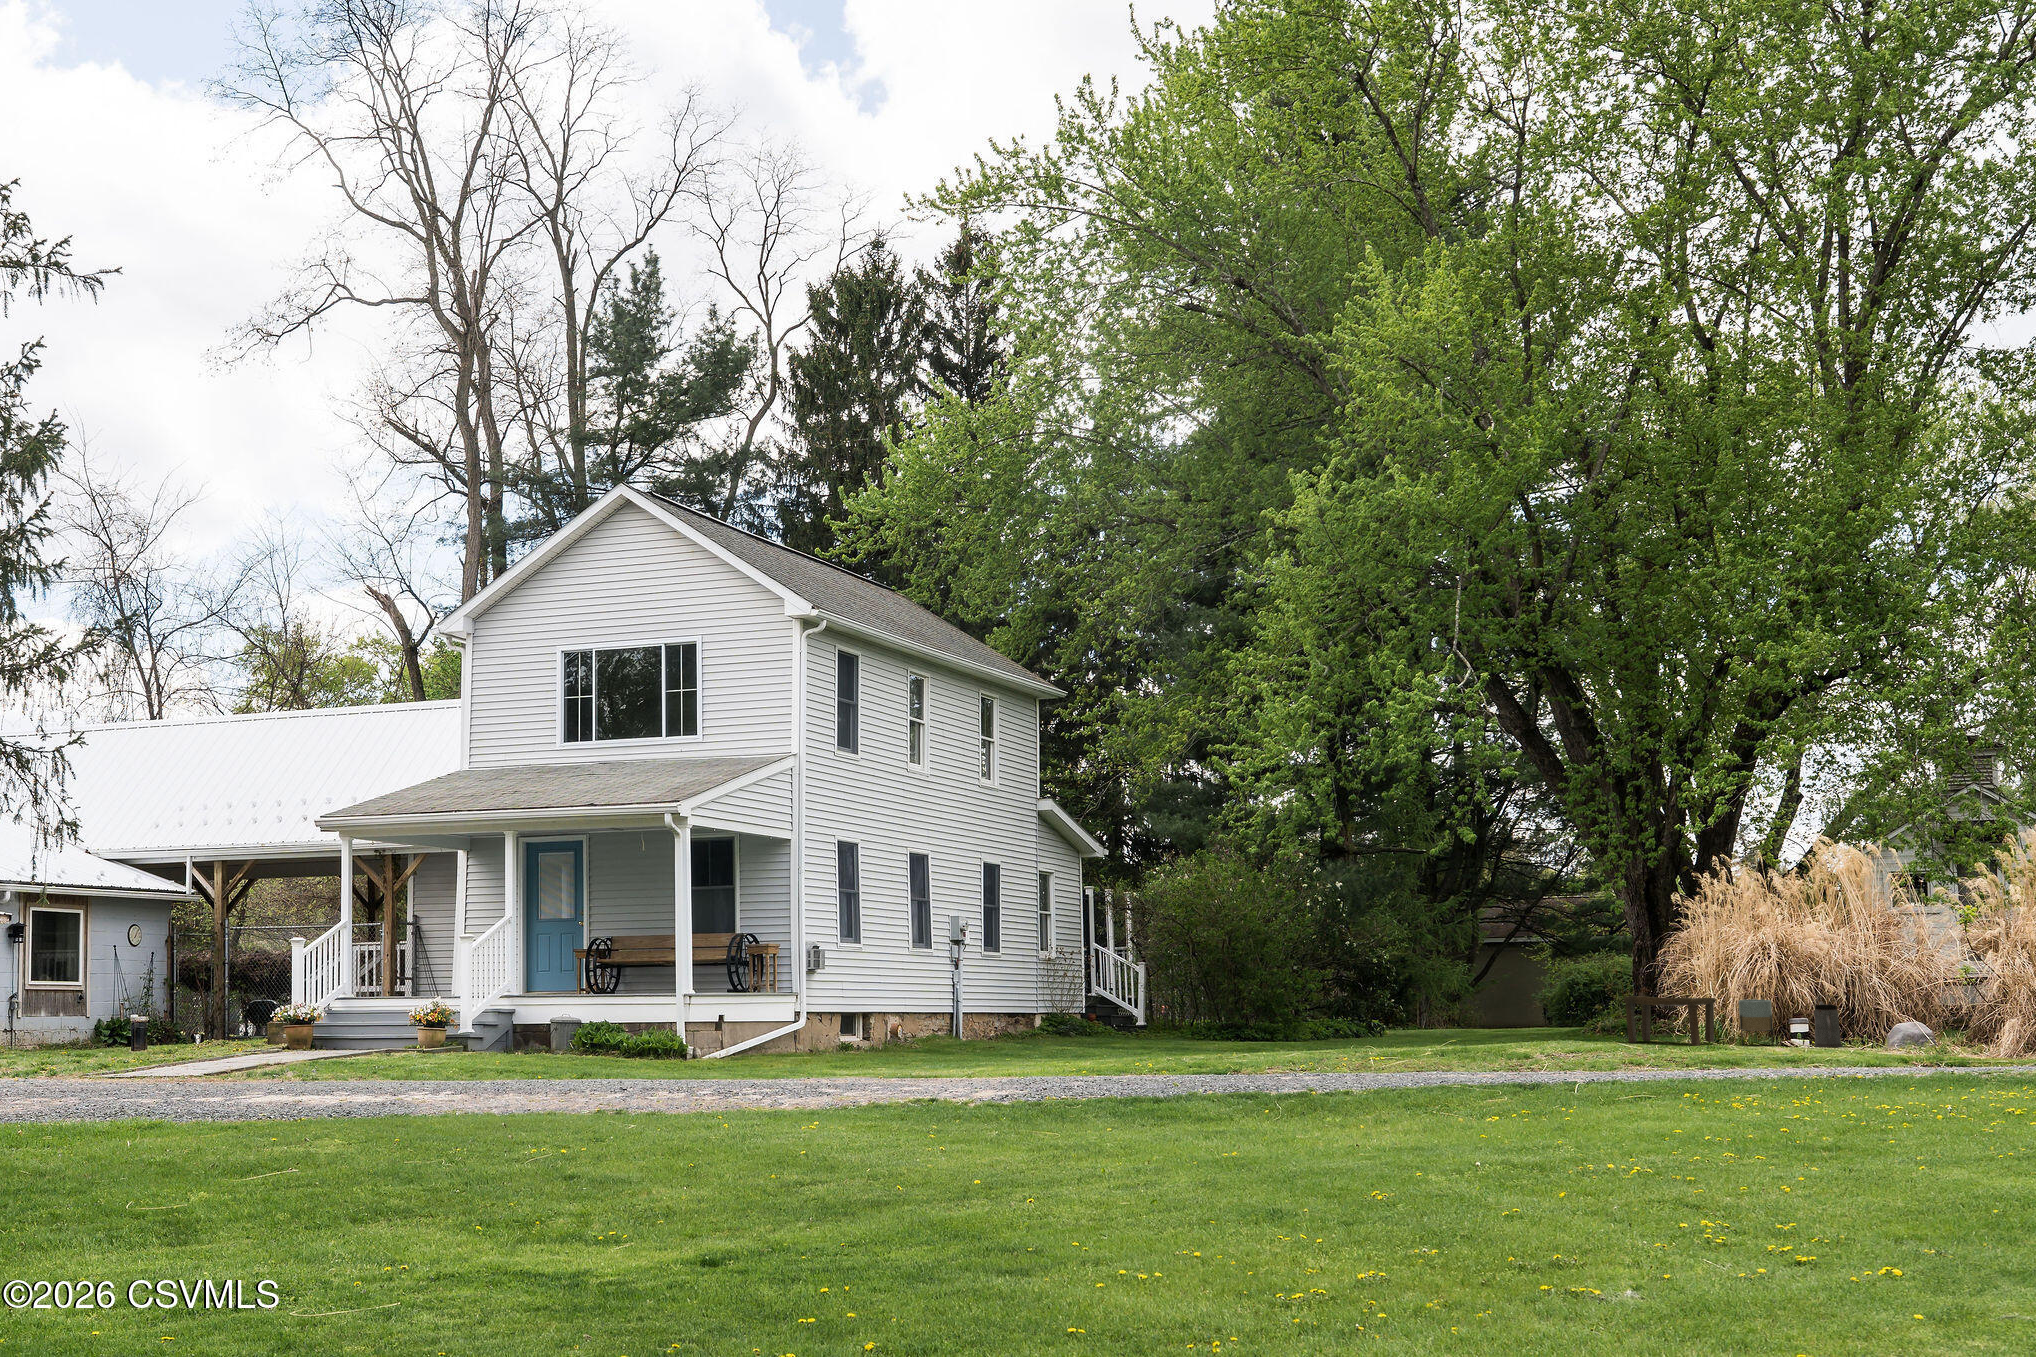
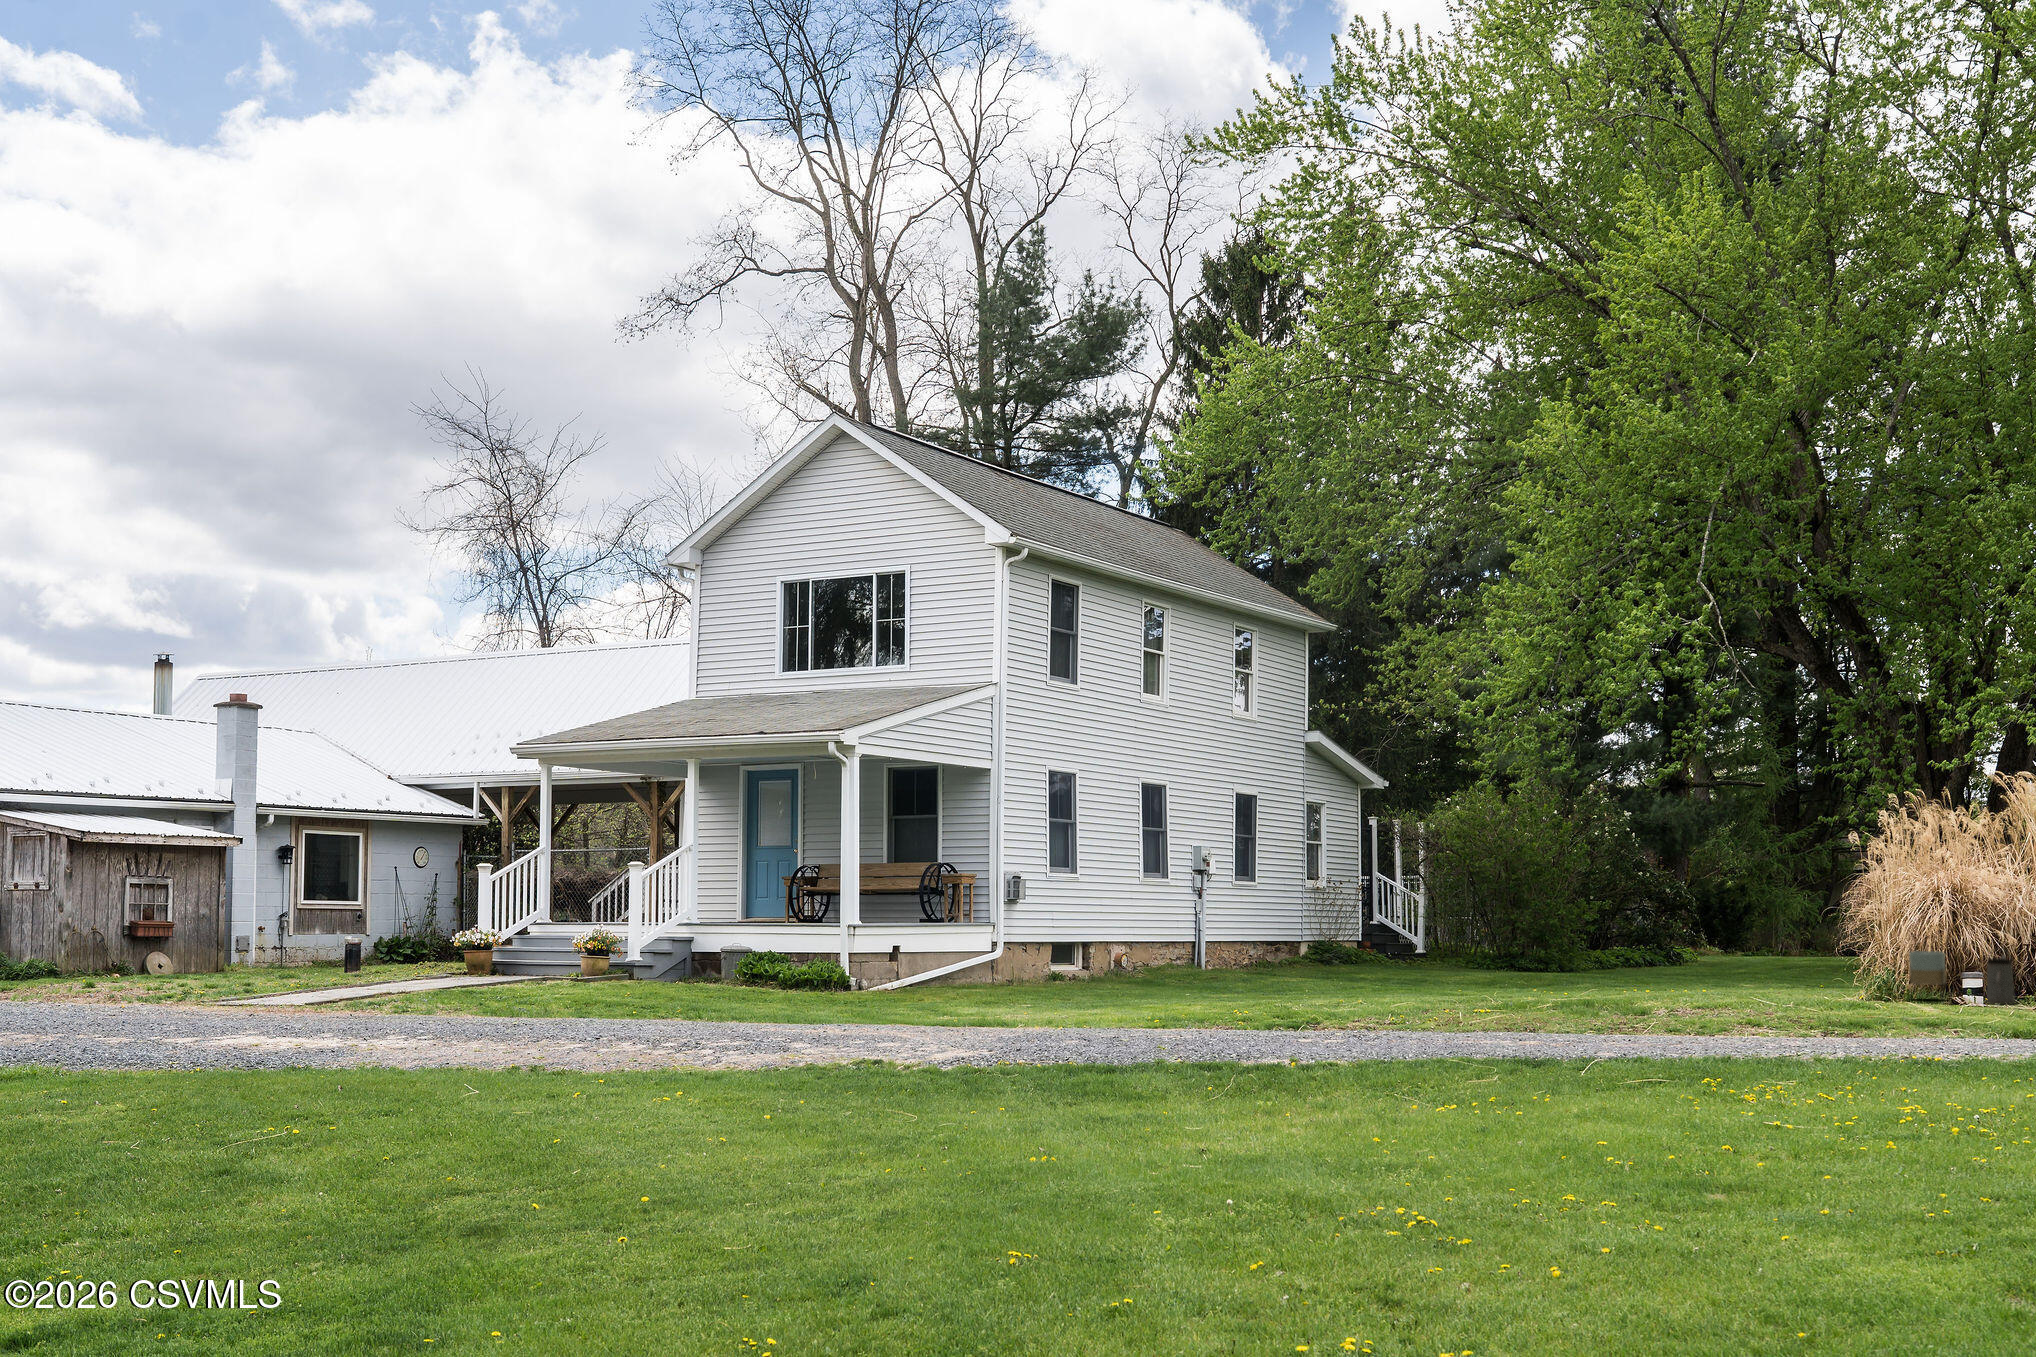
bench: present [1624,996,1715,1046] -> none [1796,945,1889,999]

